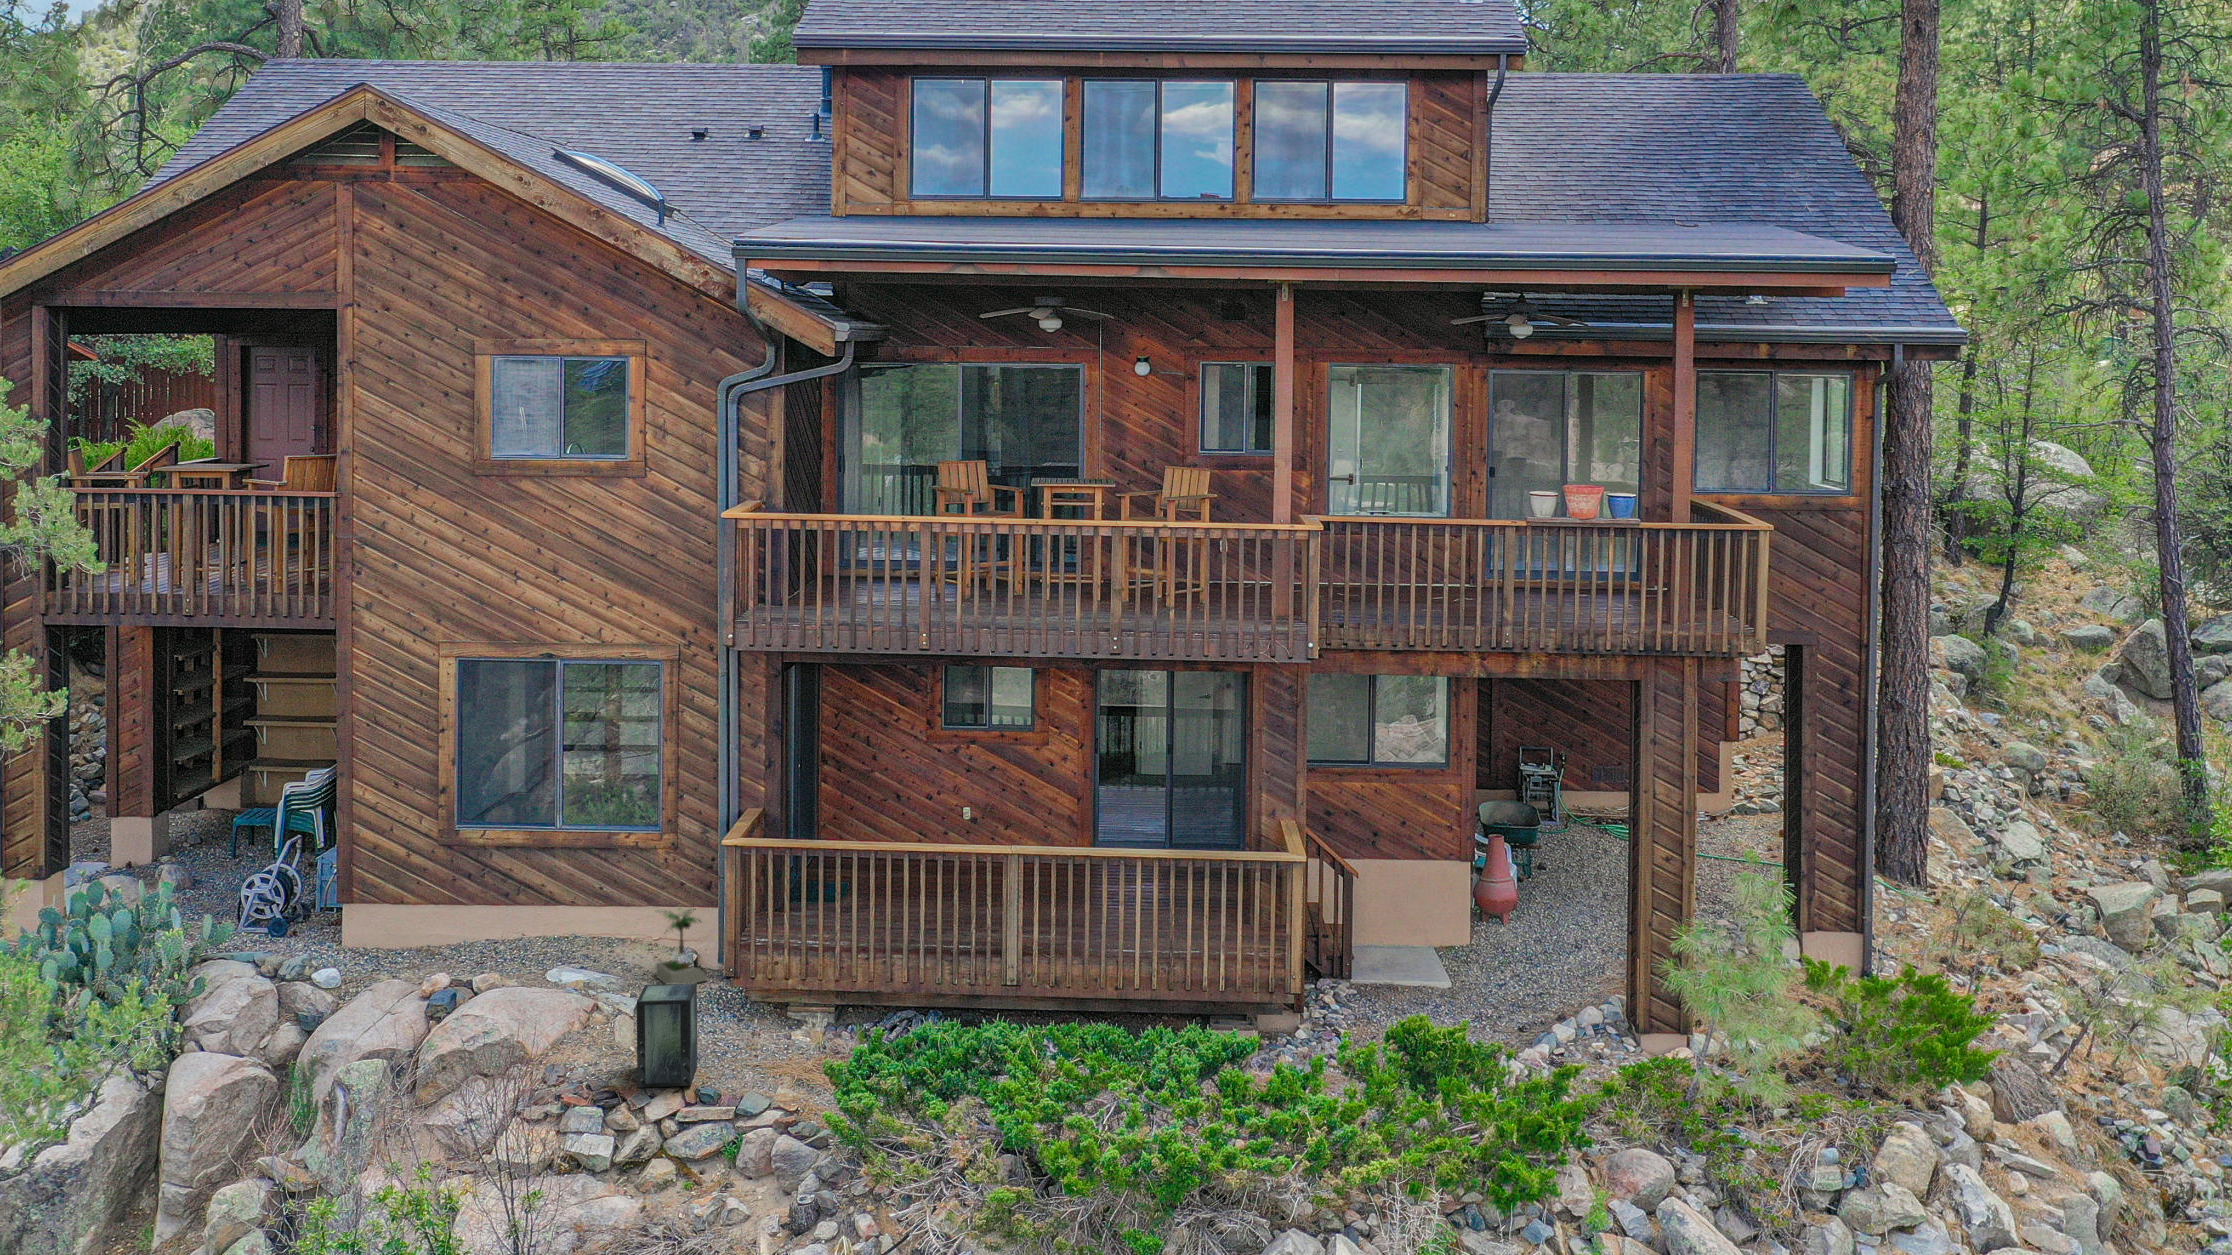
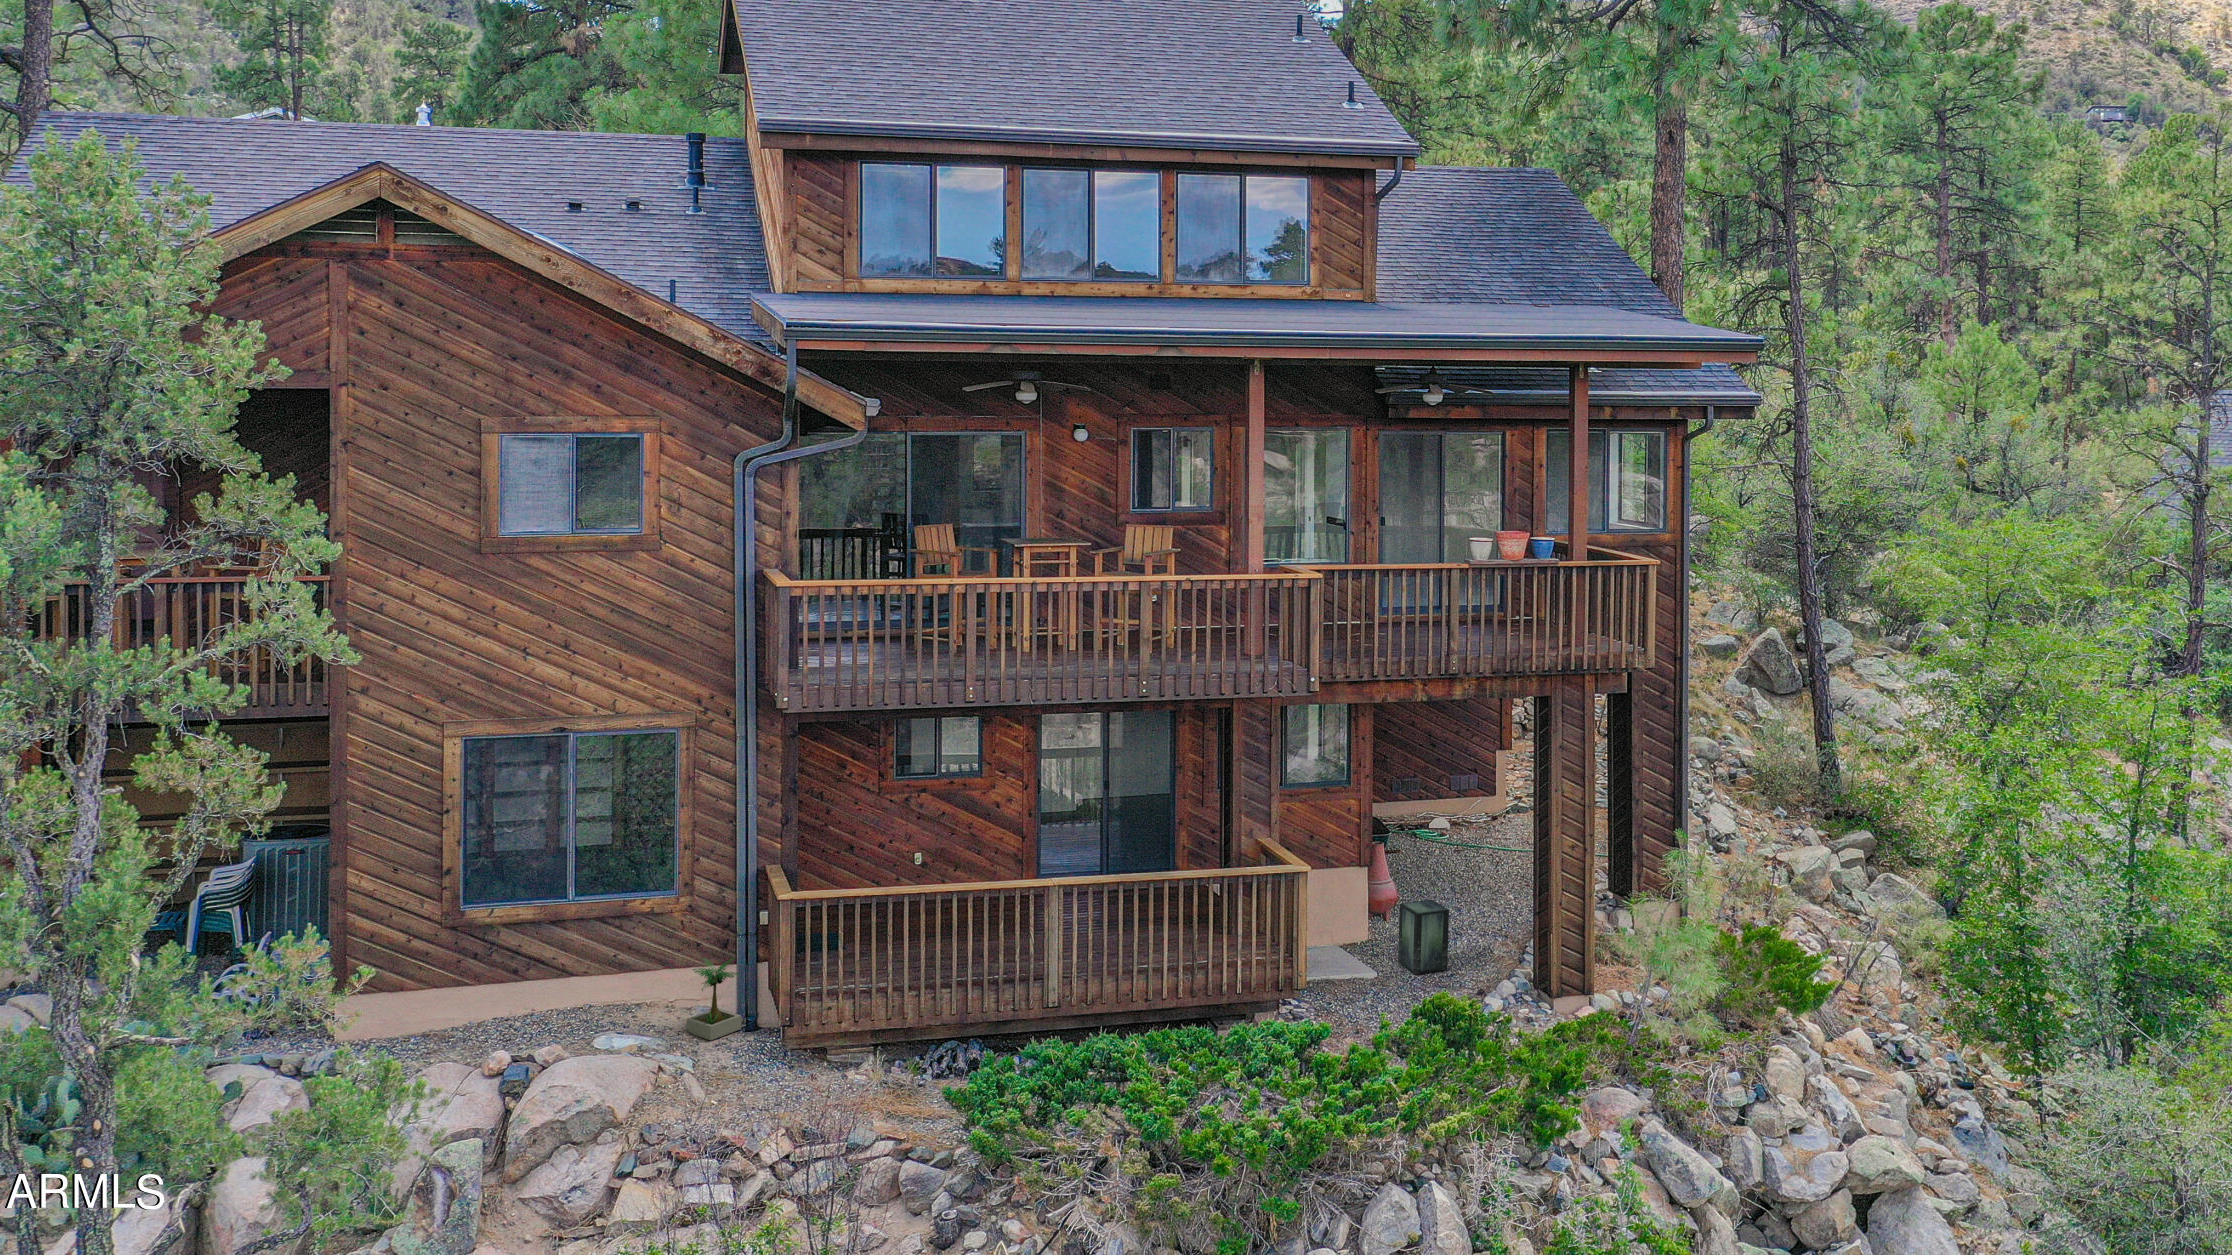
storage box: present [637,983,697,1088] -> present [1398,900,1449,974]

